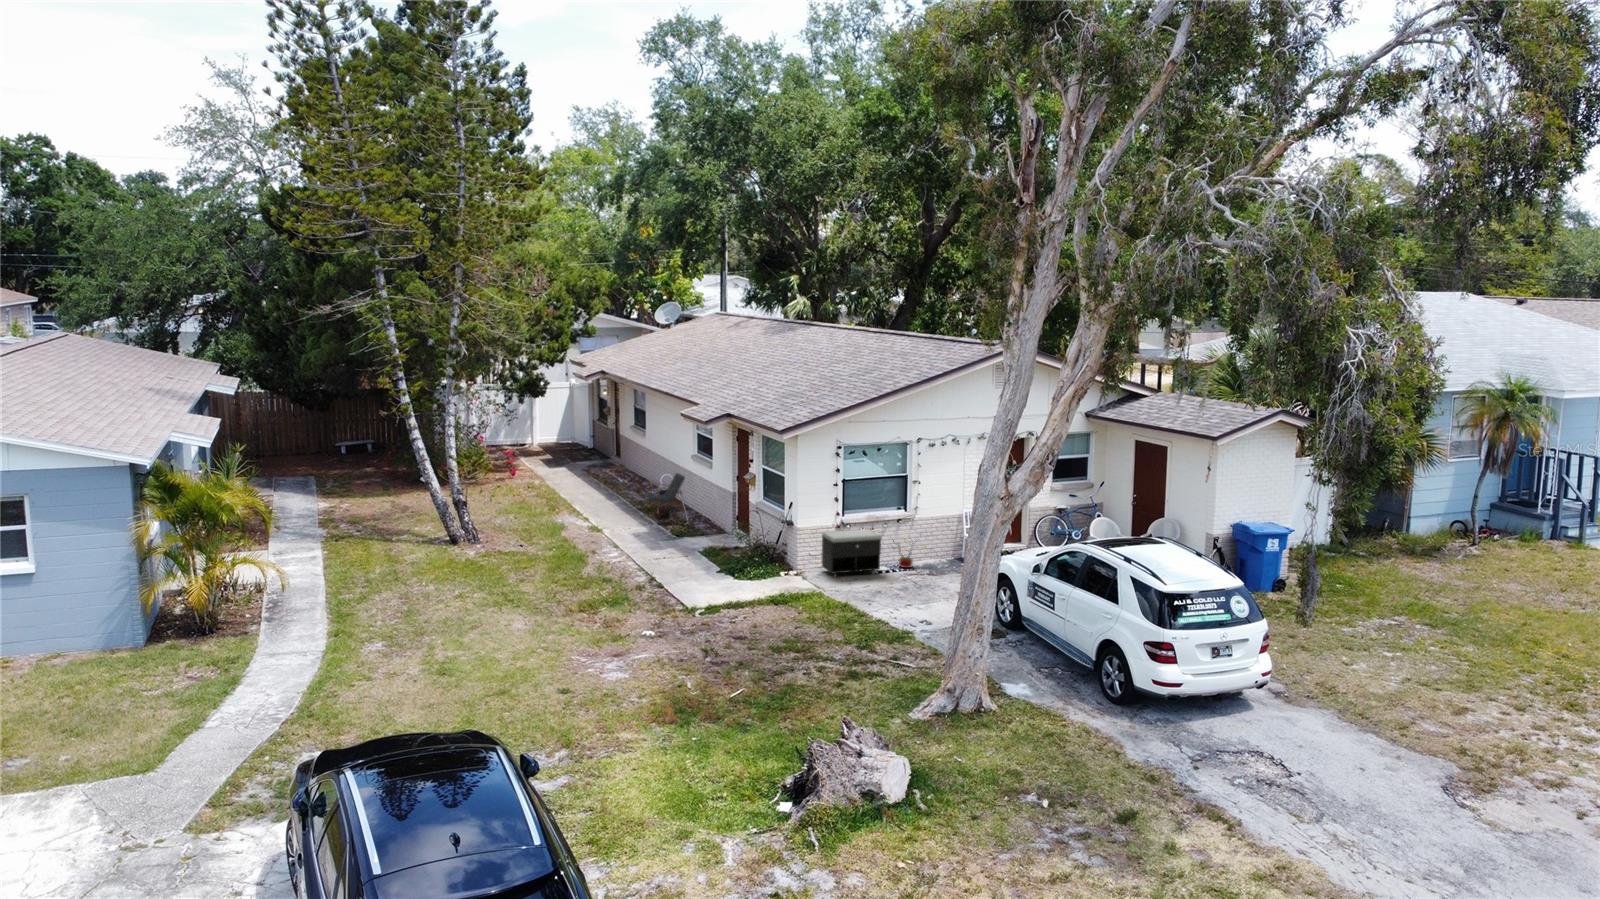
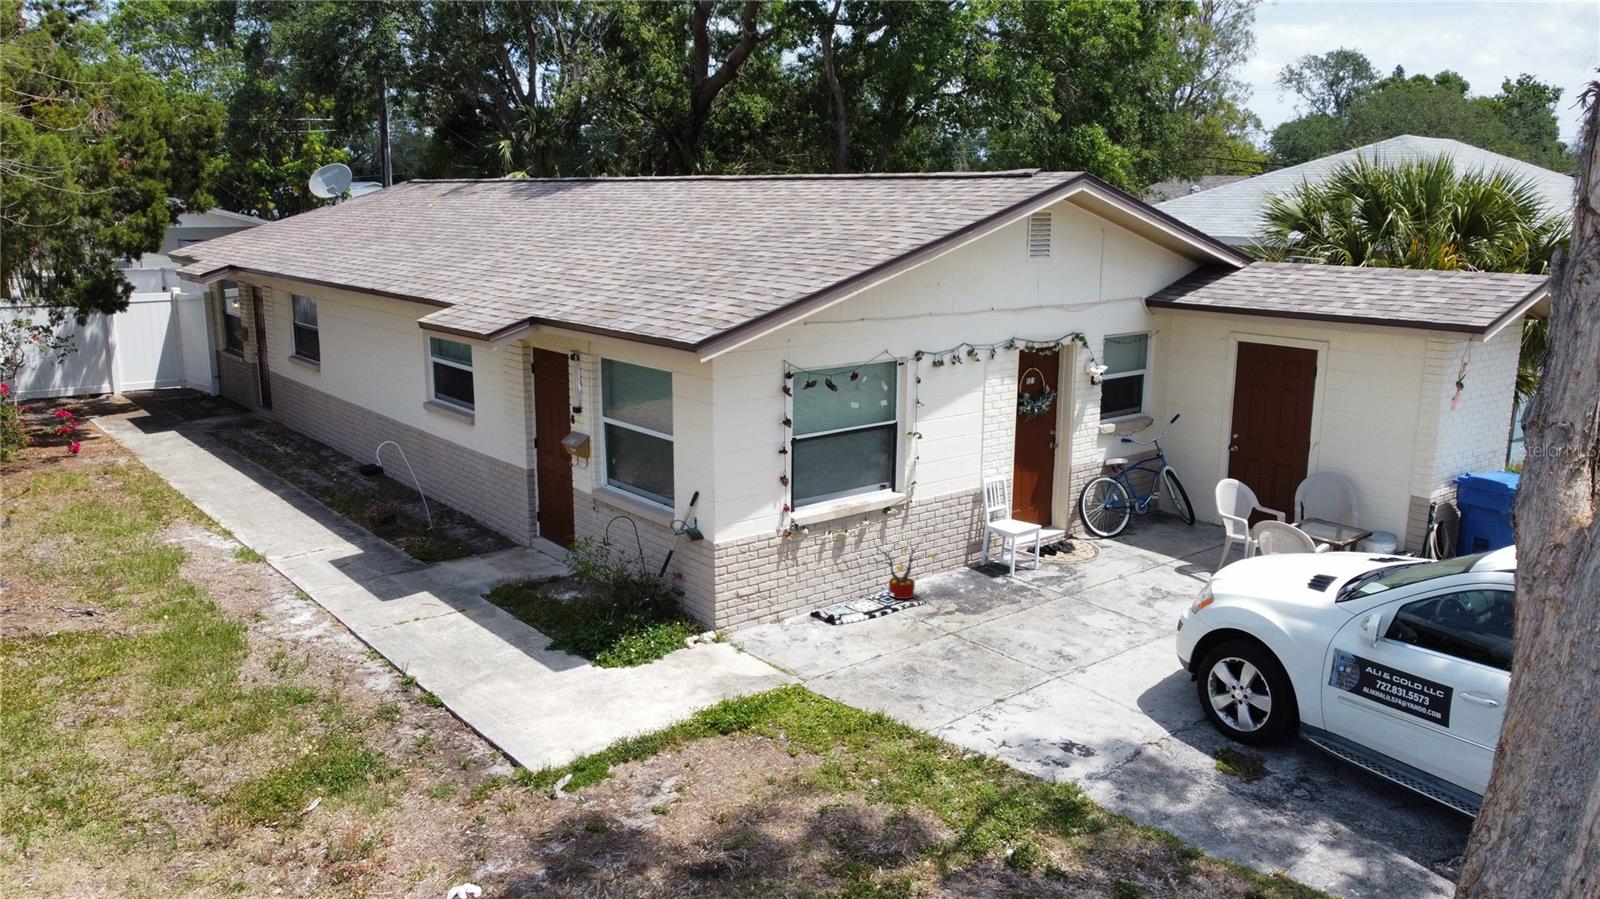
lounge chair: present [646,473,685,513] -> none [340,434,418,512]
storage bench: present [822,529,882,576] -> none [758,532,876,635]

